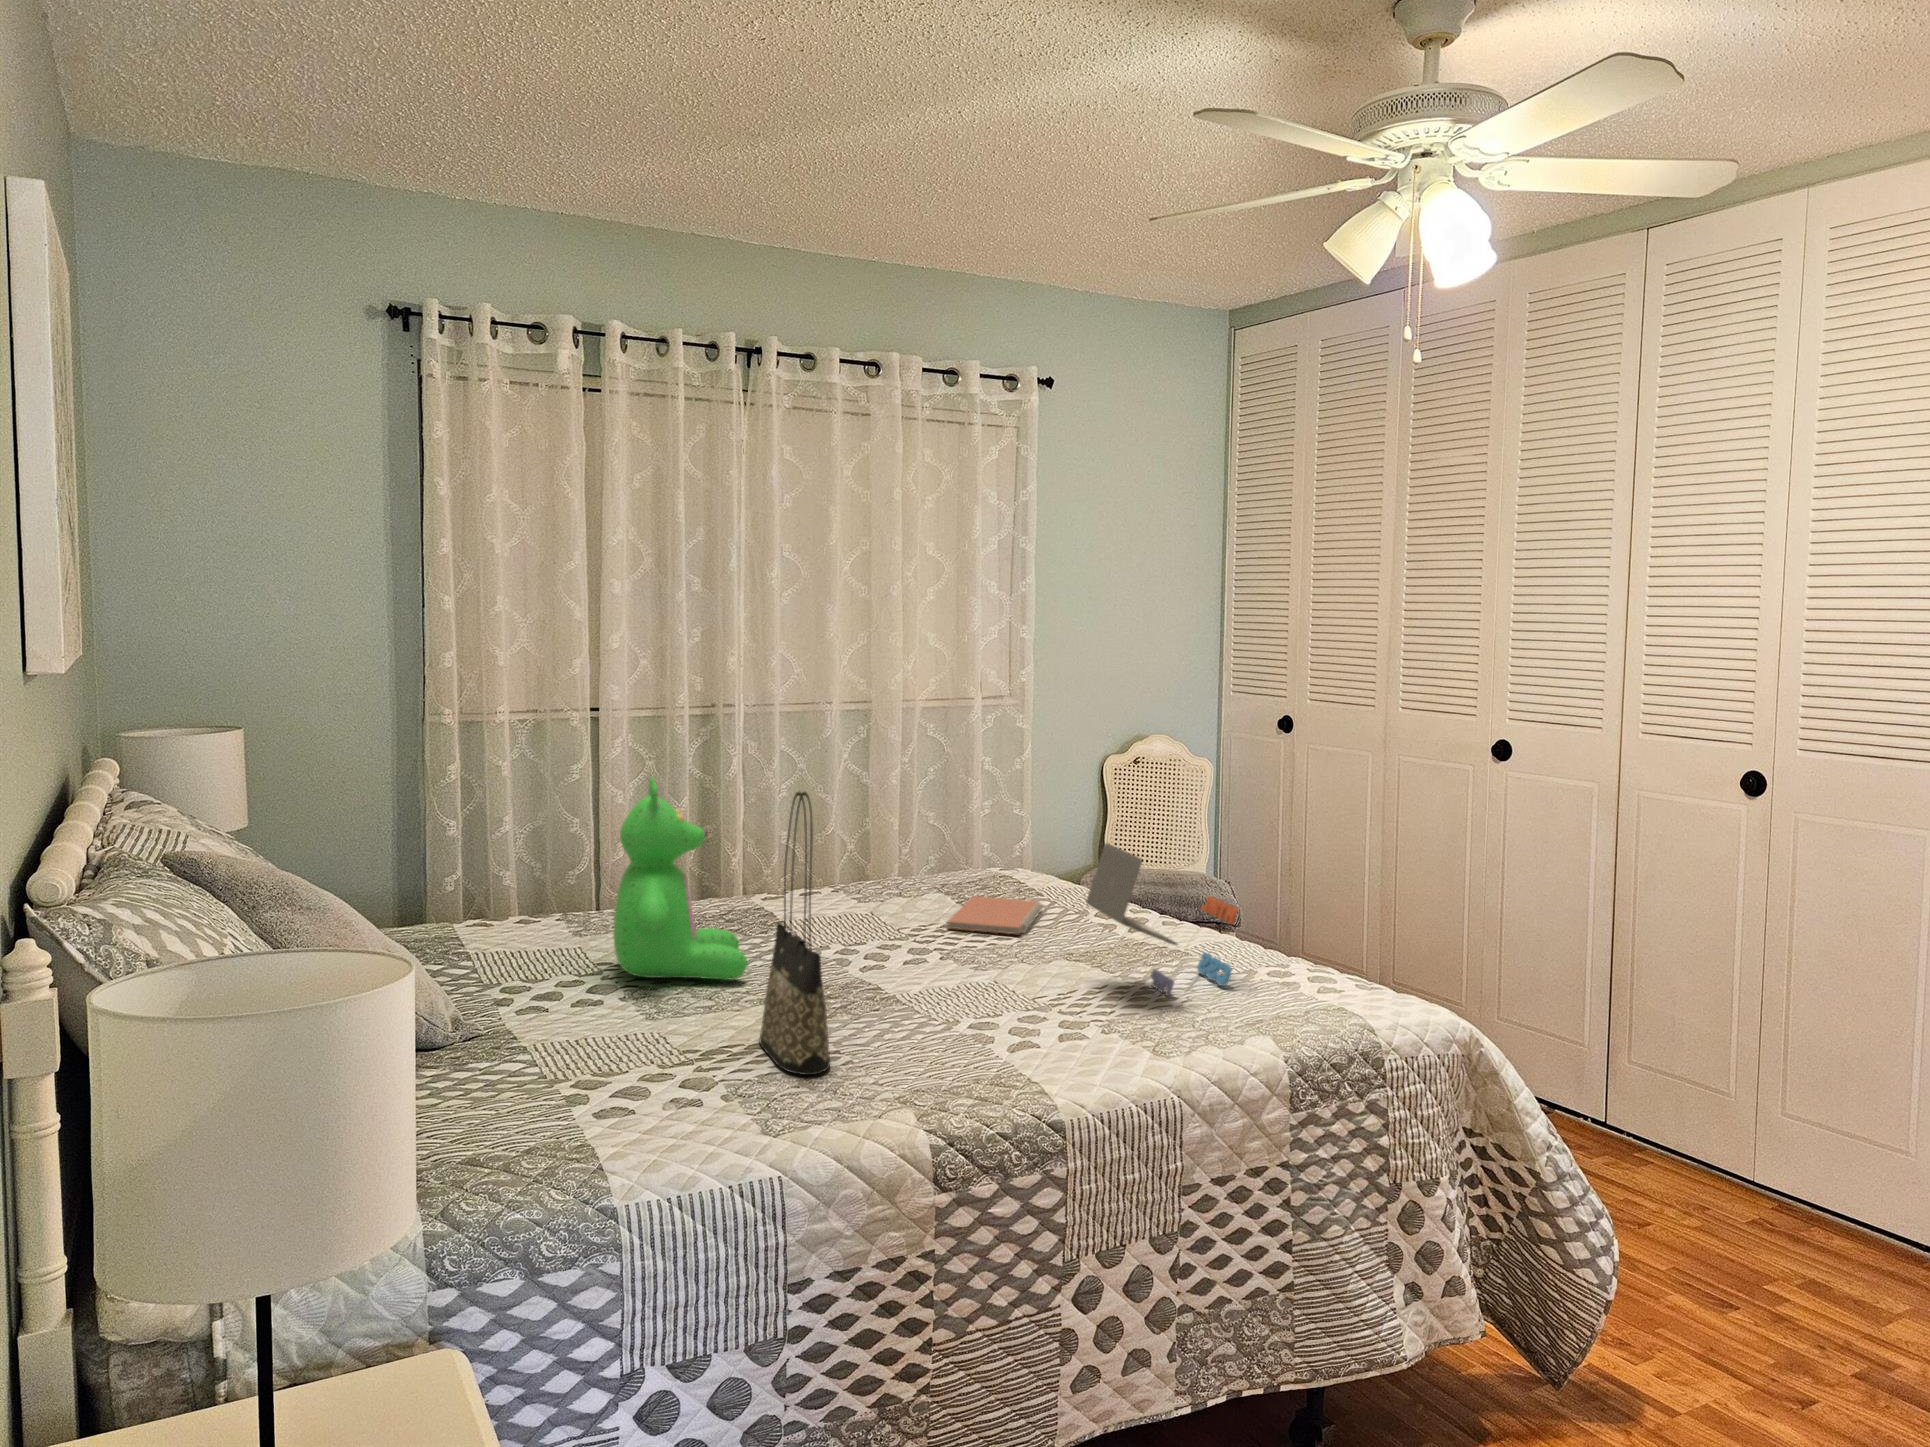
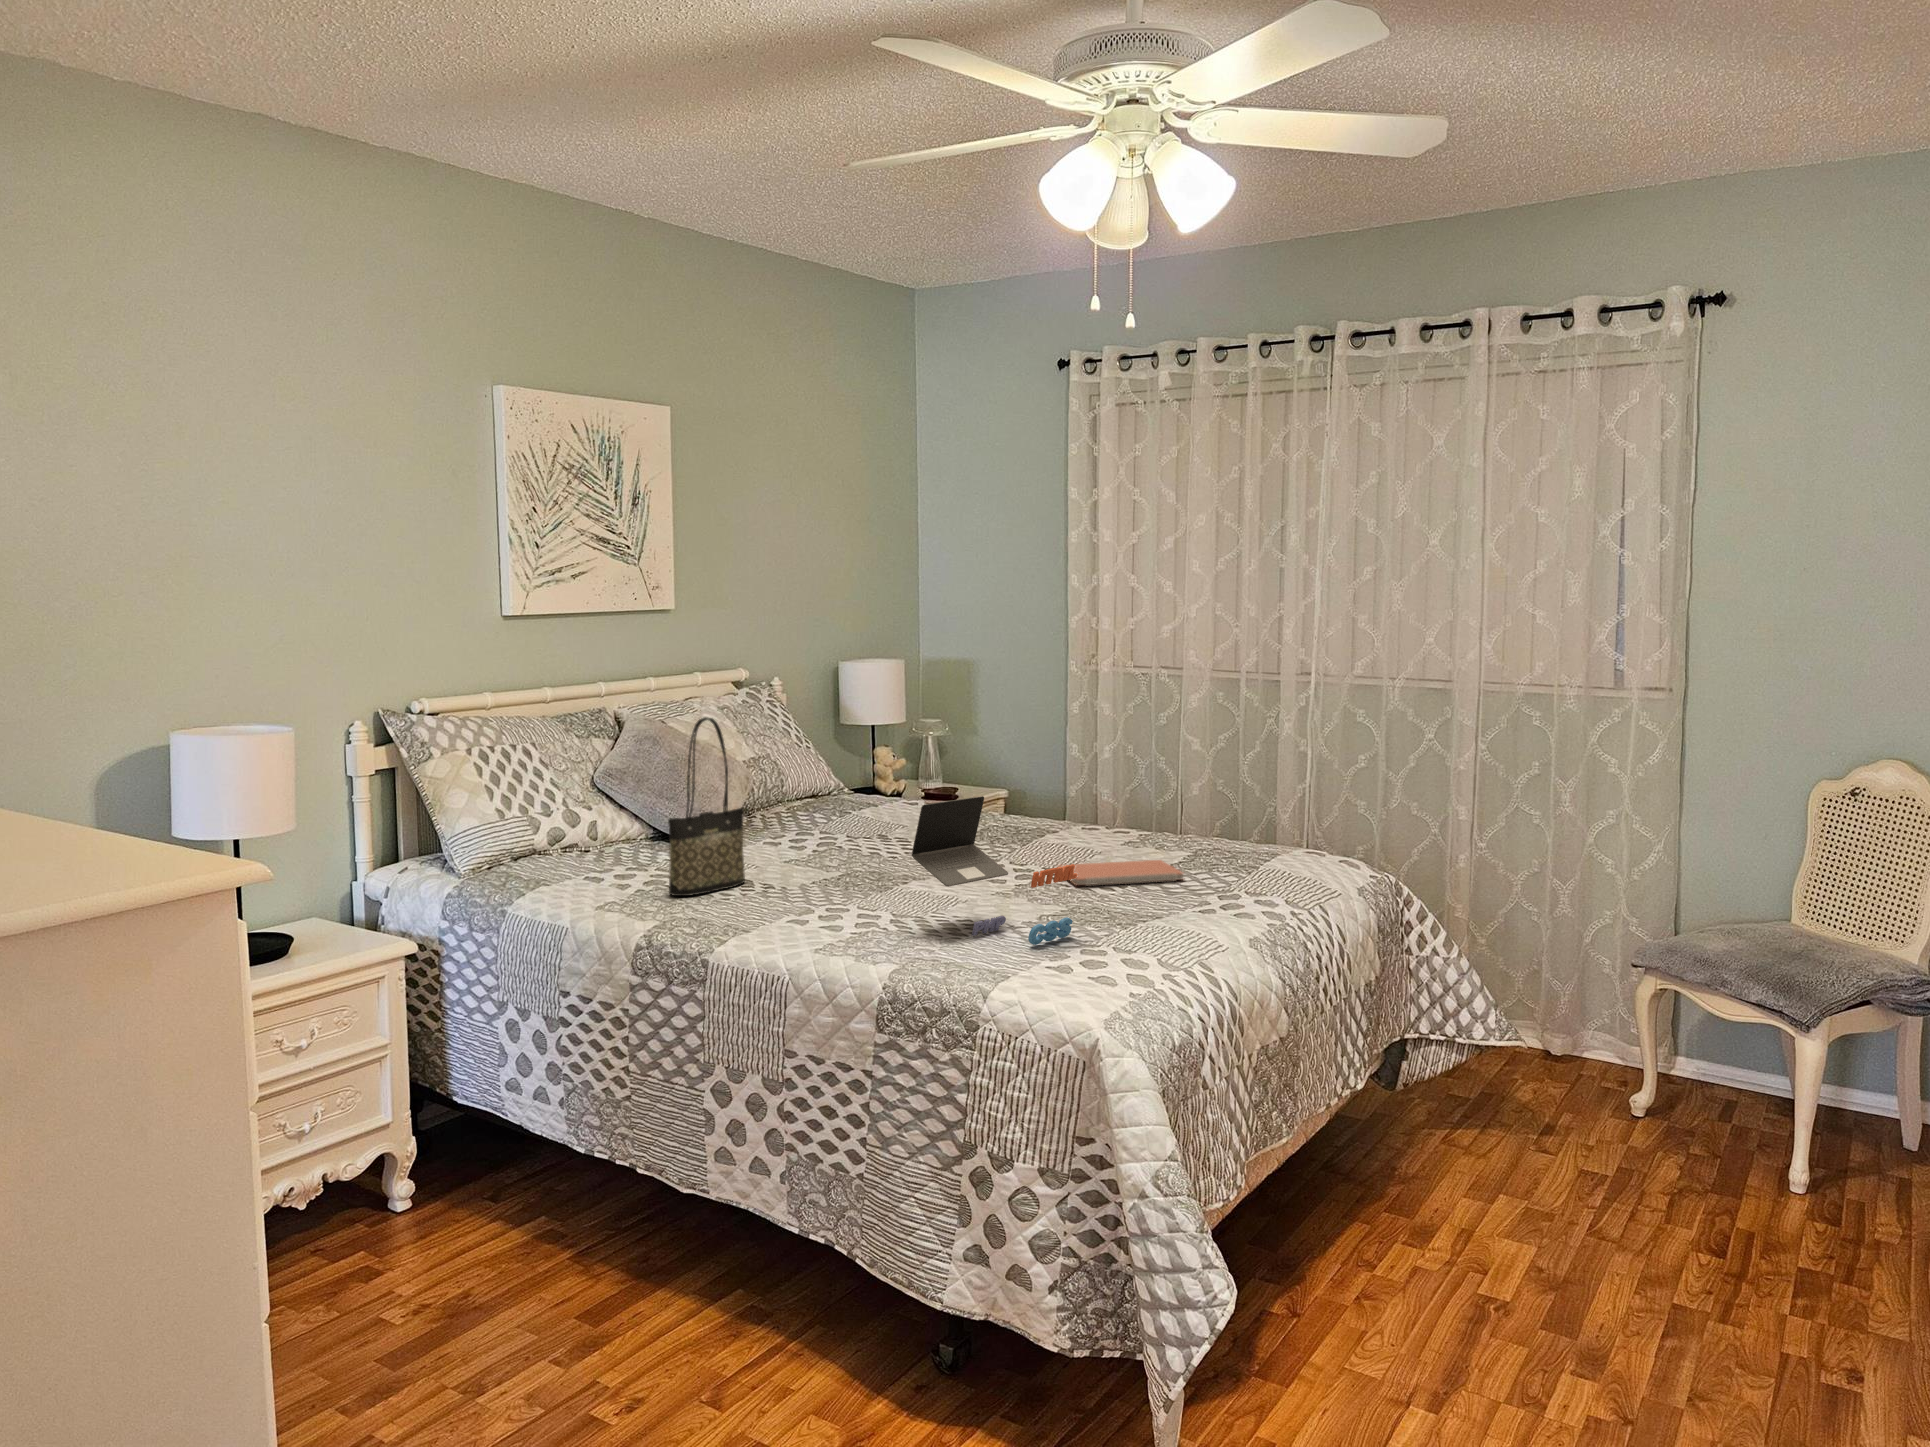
teddy bear: present [613,777,747,980] -> none [772,714,882,857]

